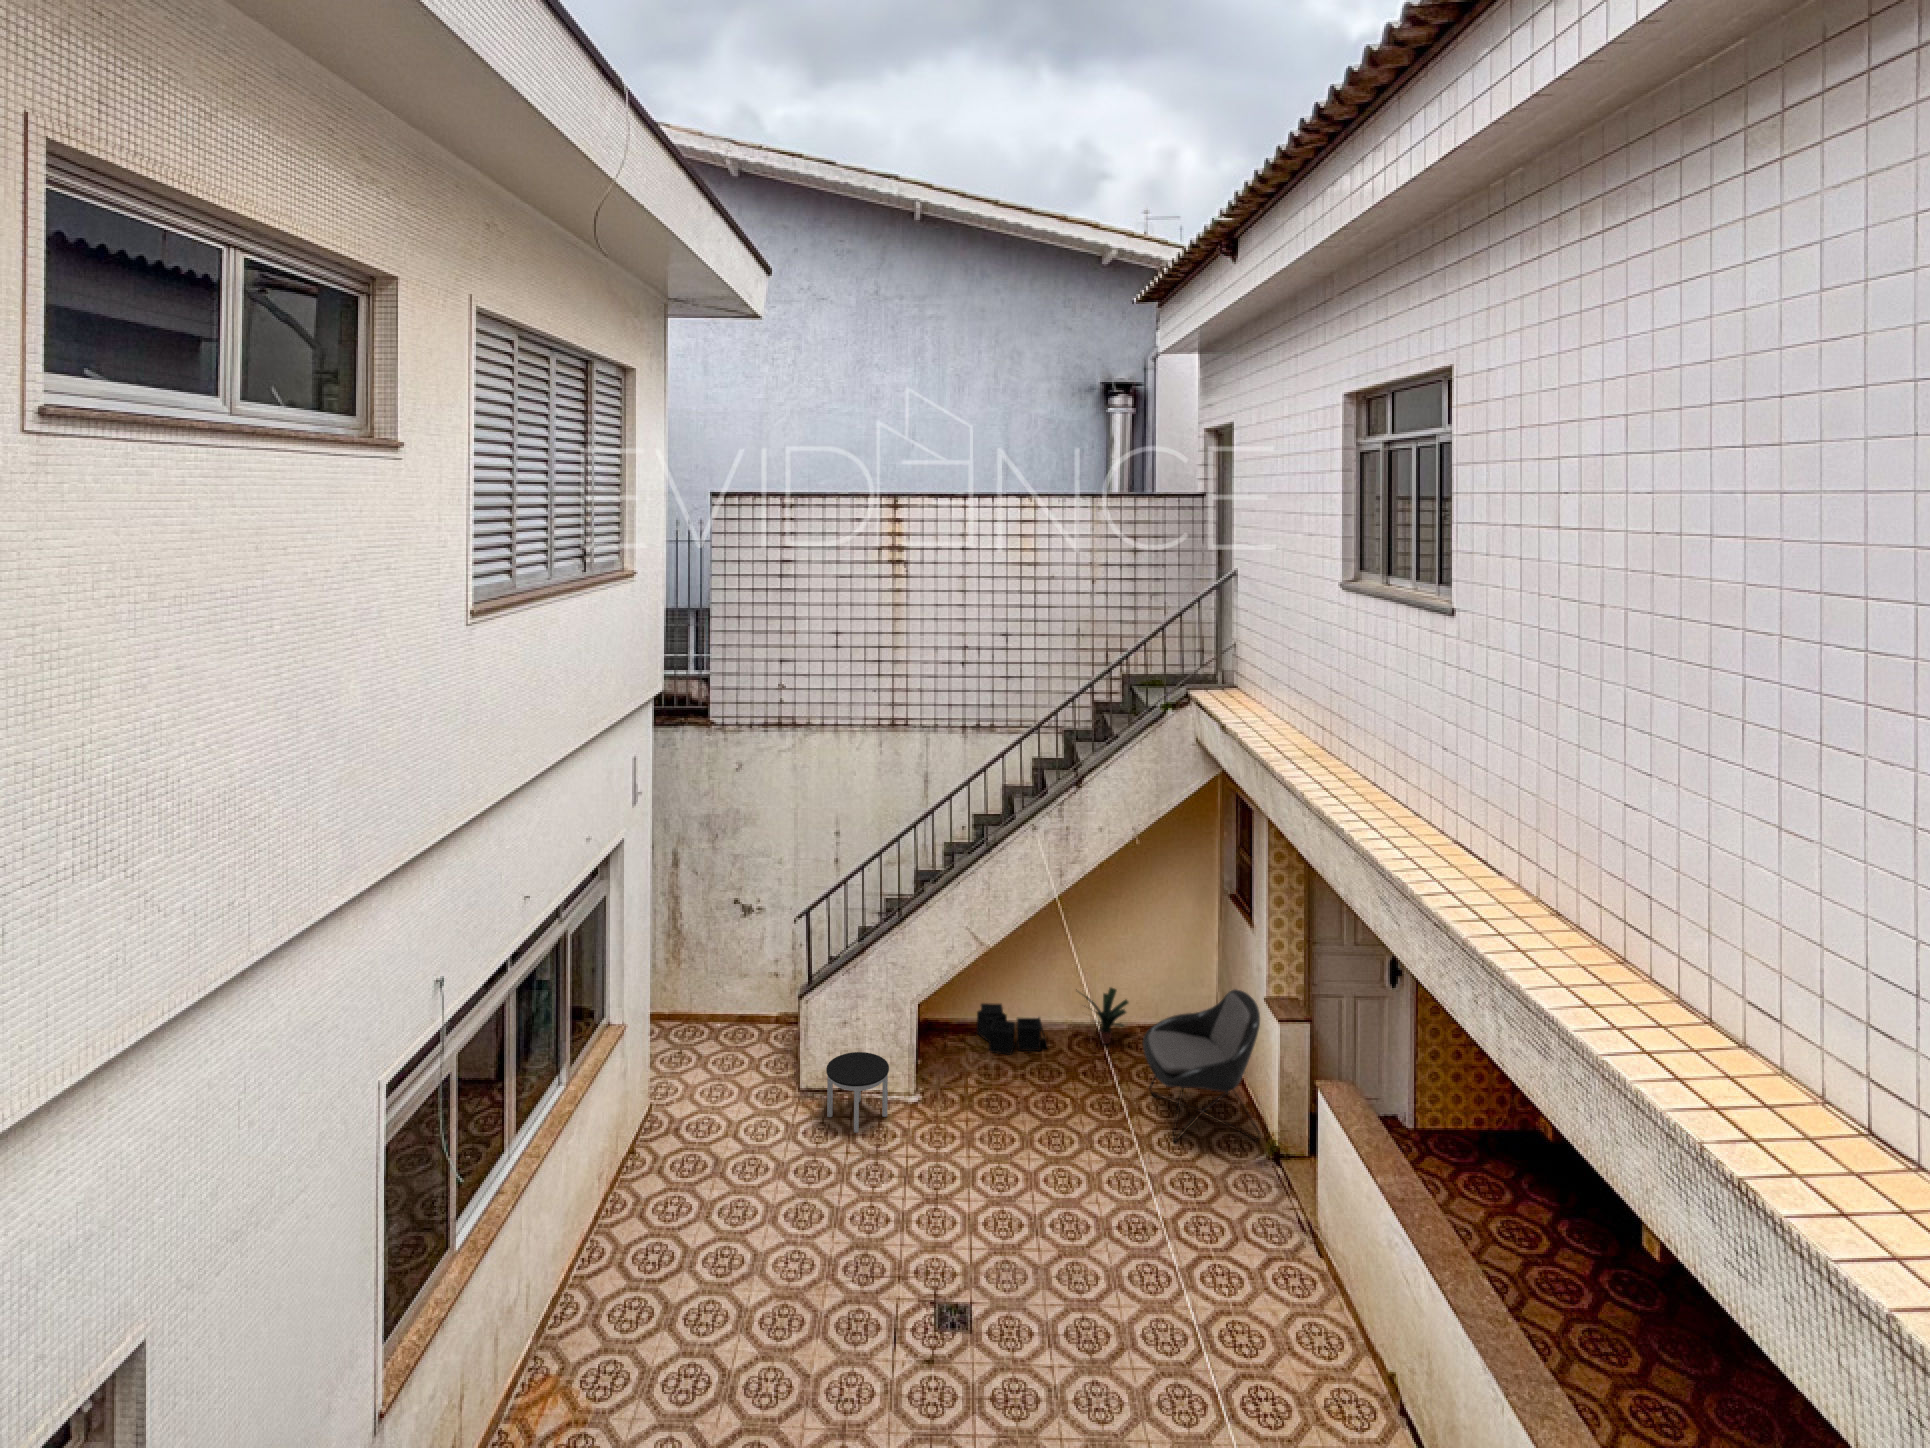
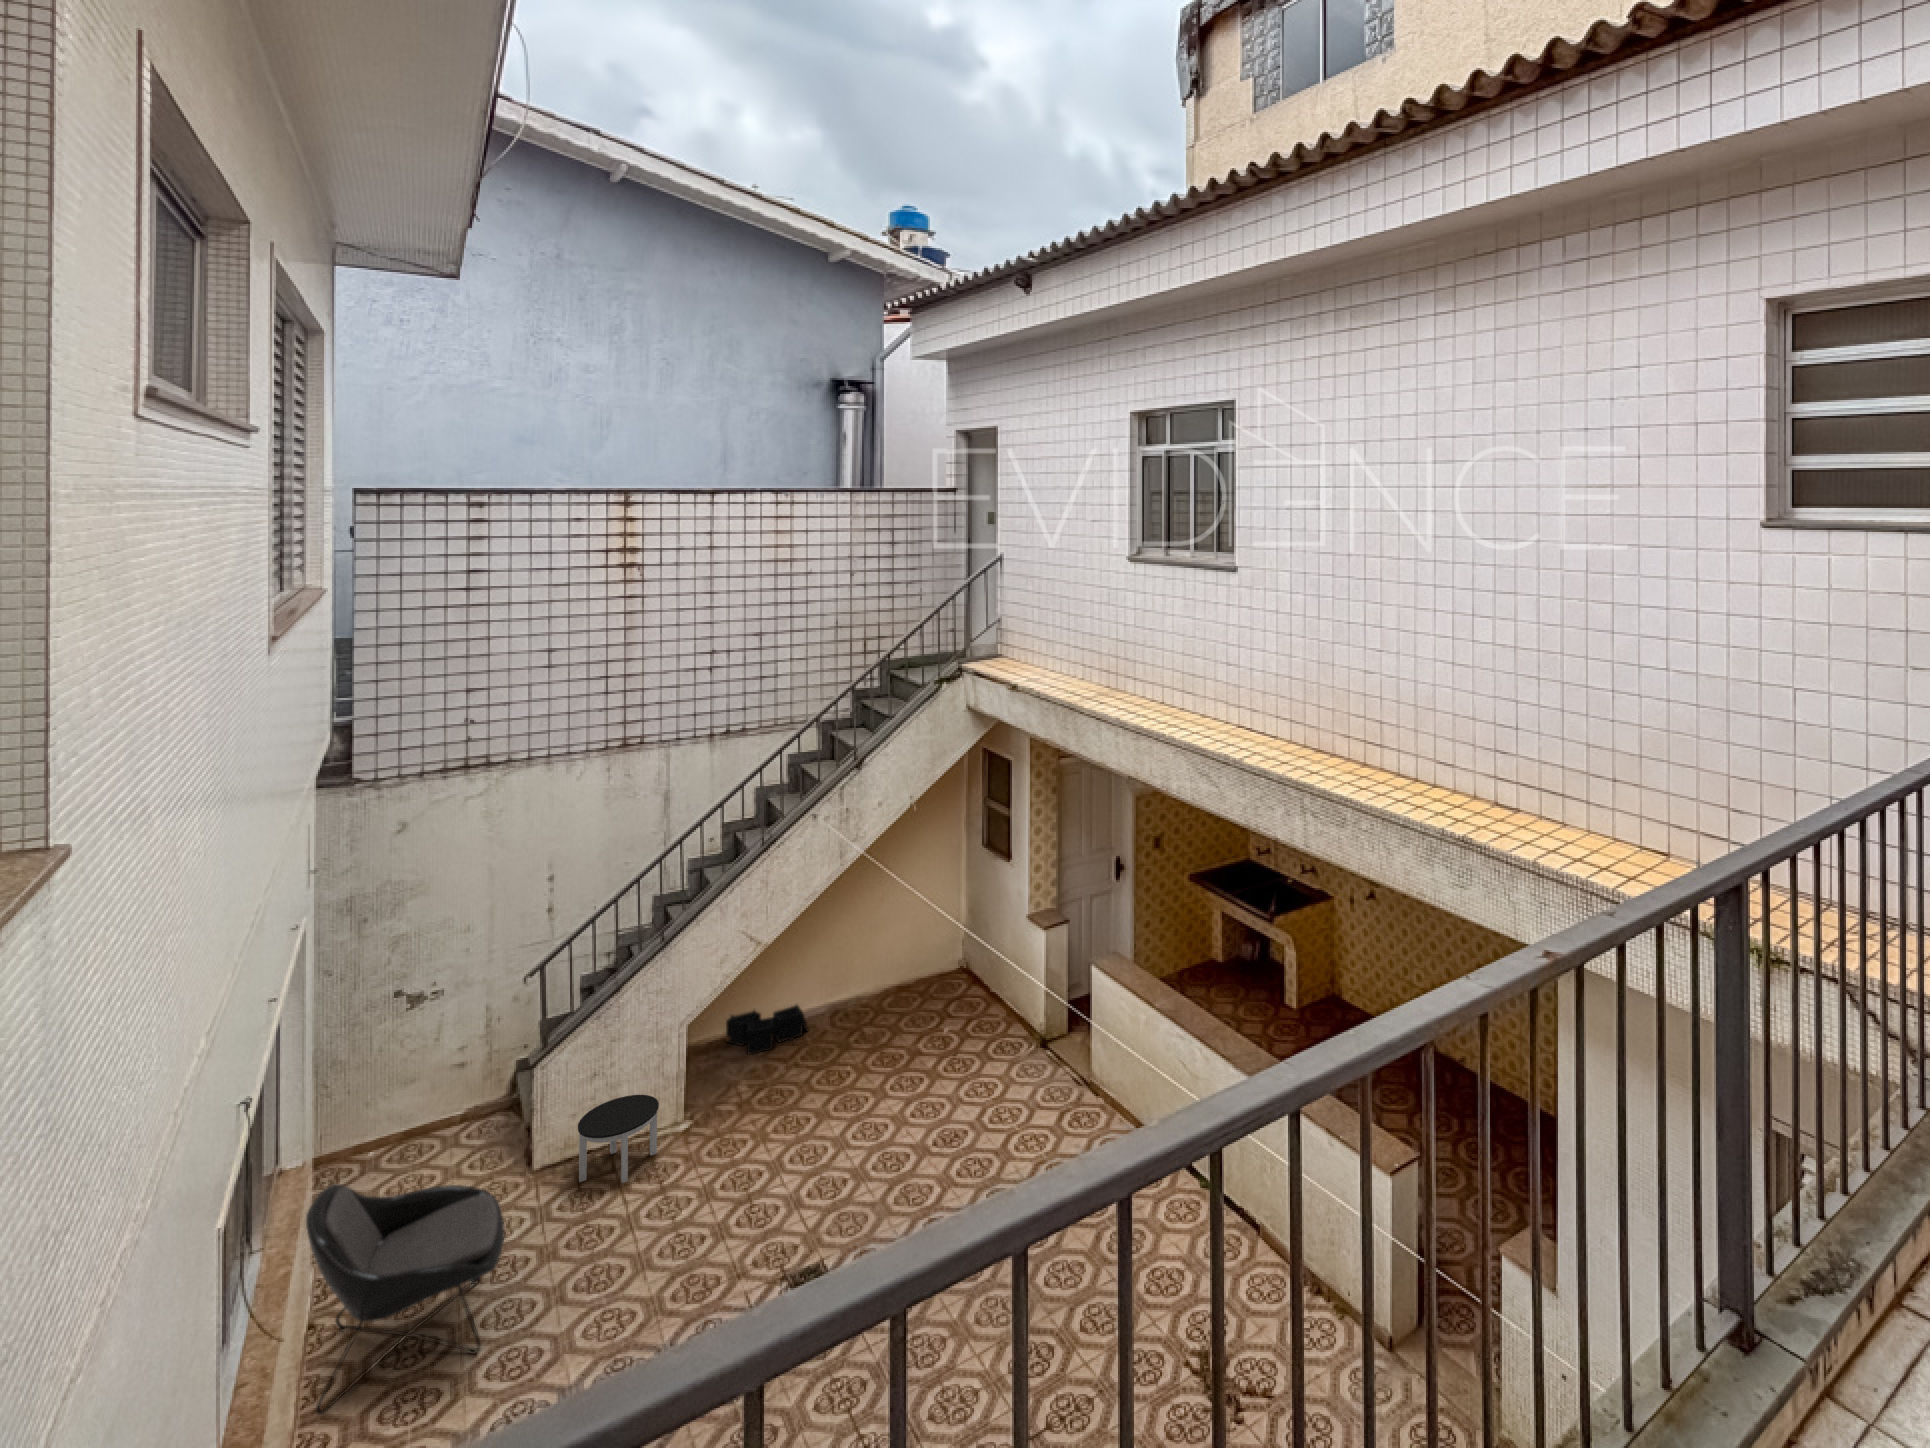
potted plant: present [1076,988,1128,1044] -> none [833,955,886,1009]
lounge chair: present [1143,989,1261,1142] -> present [306,1184,505,1414]

